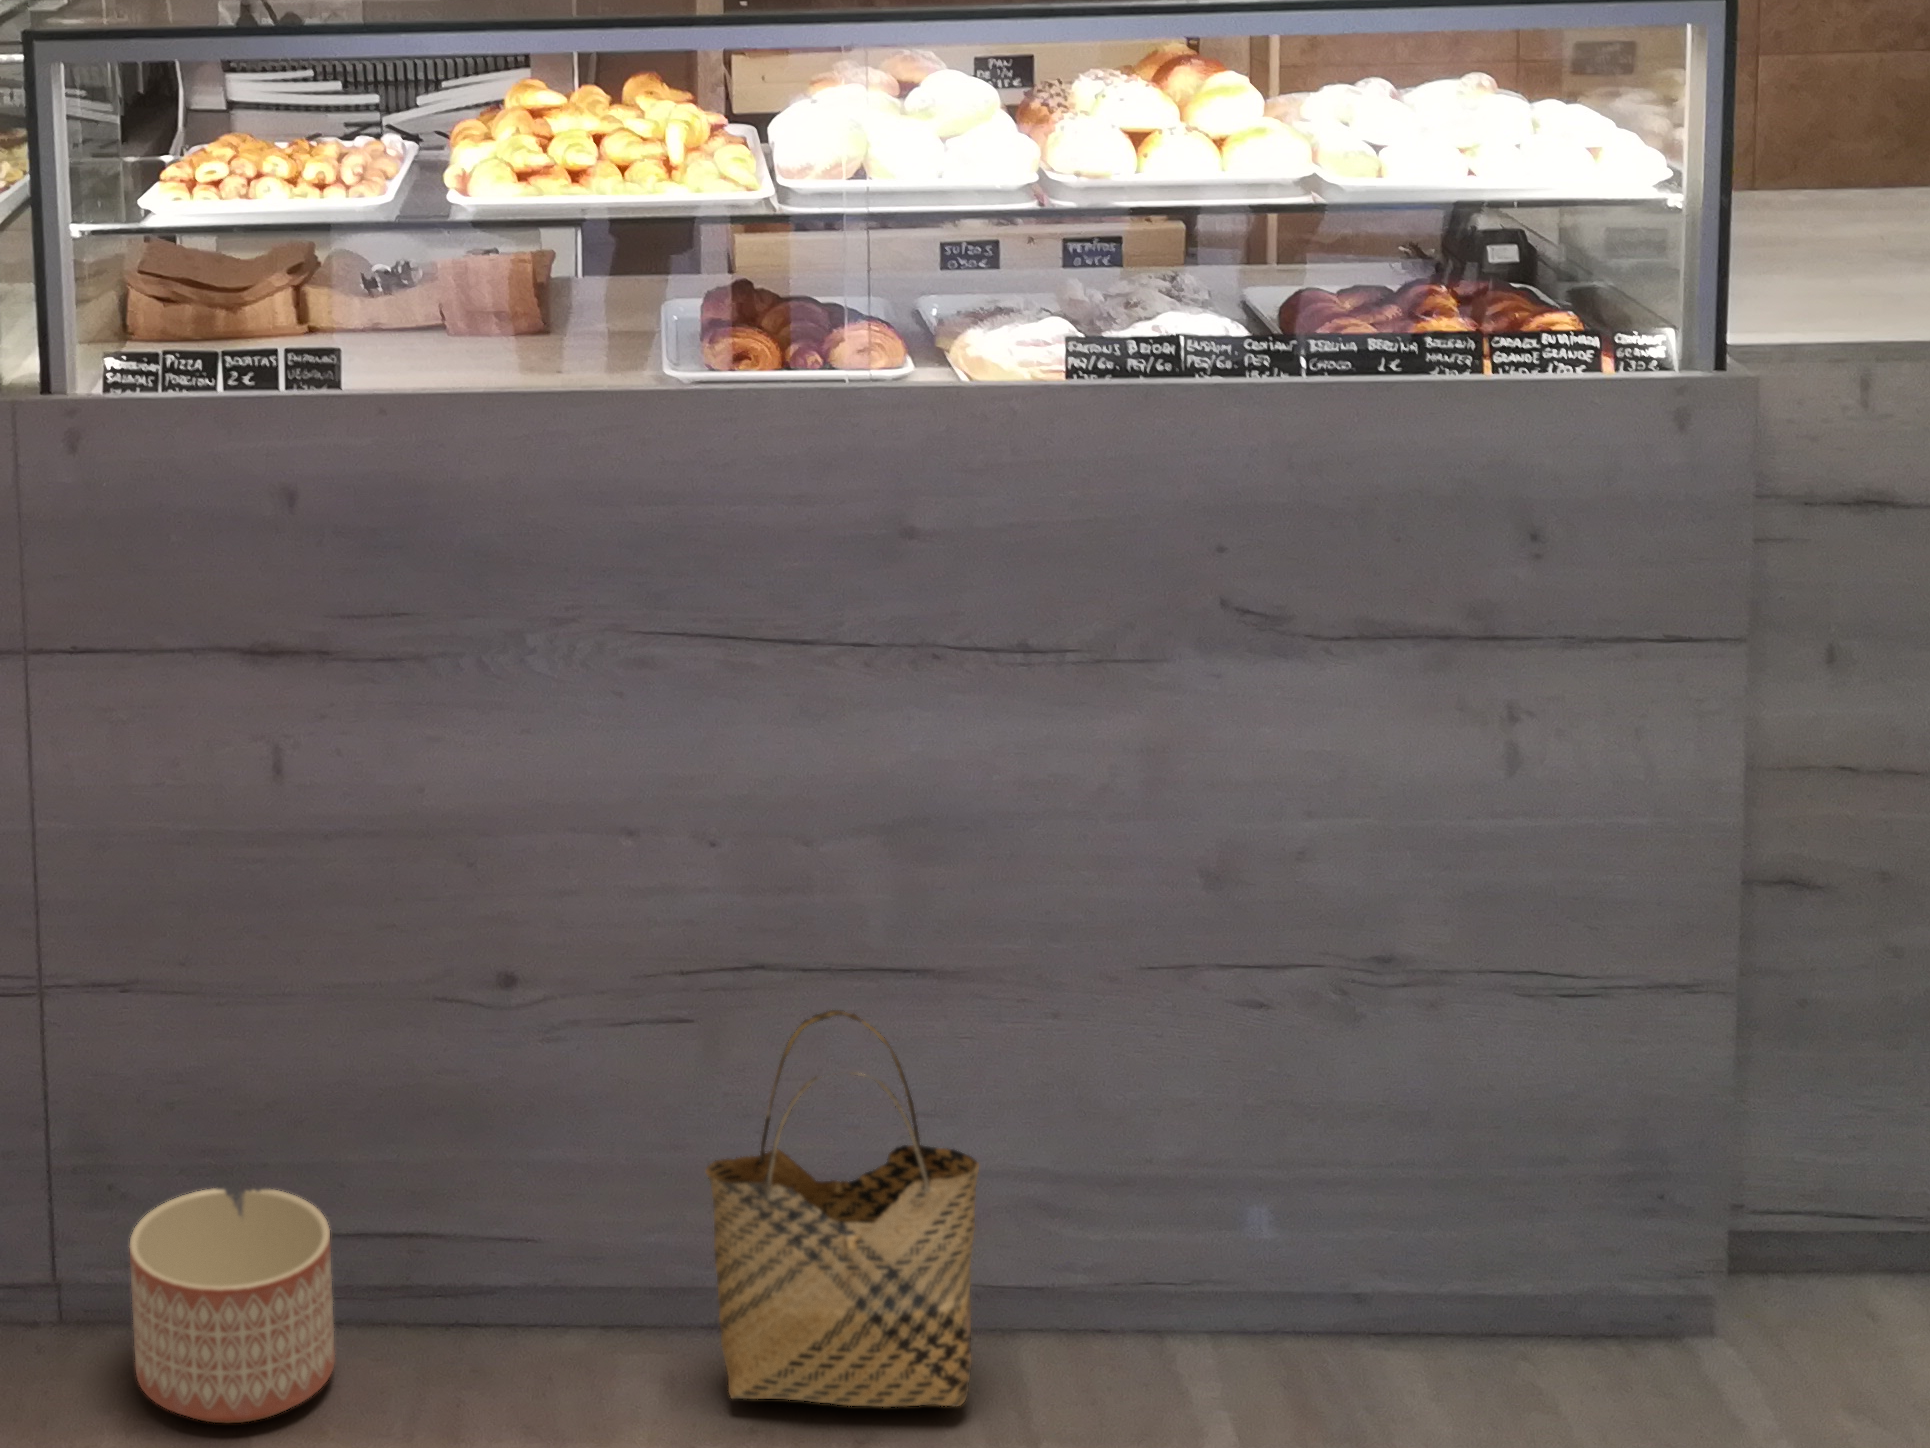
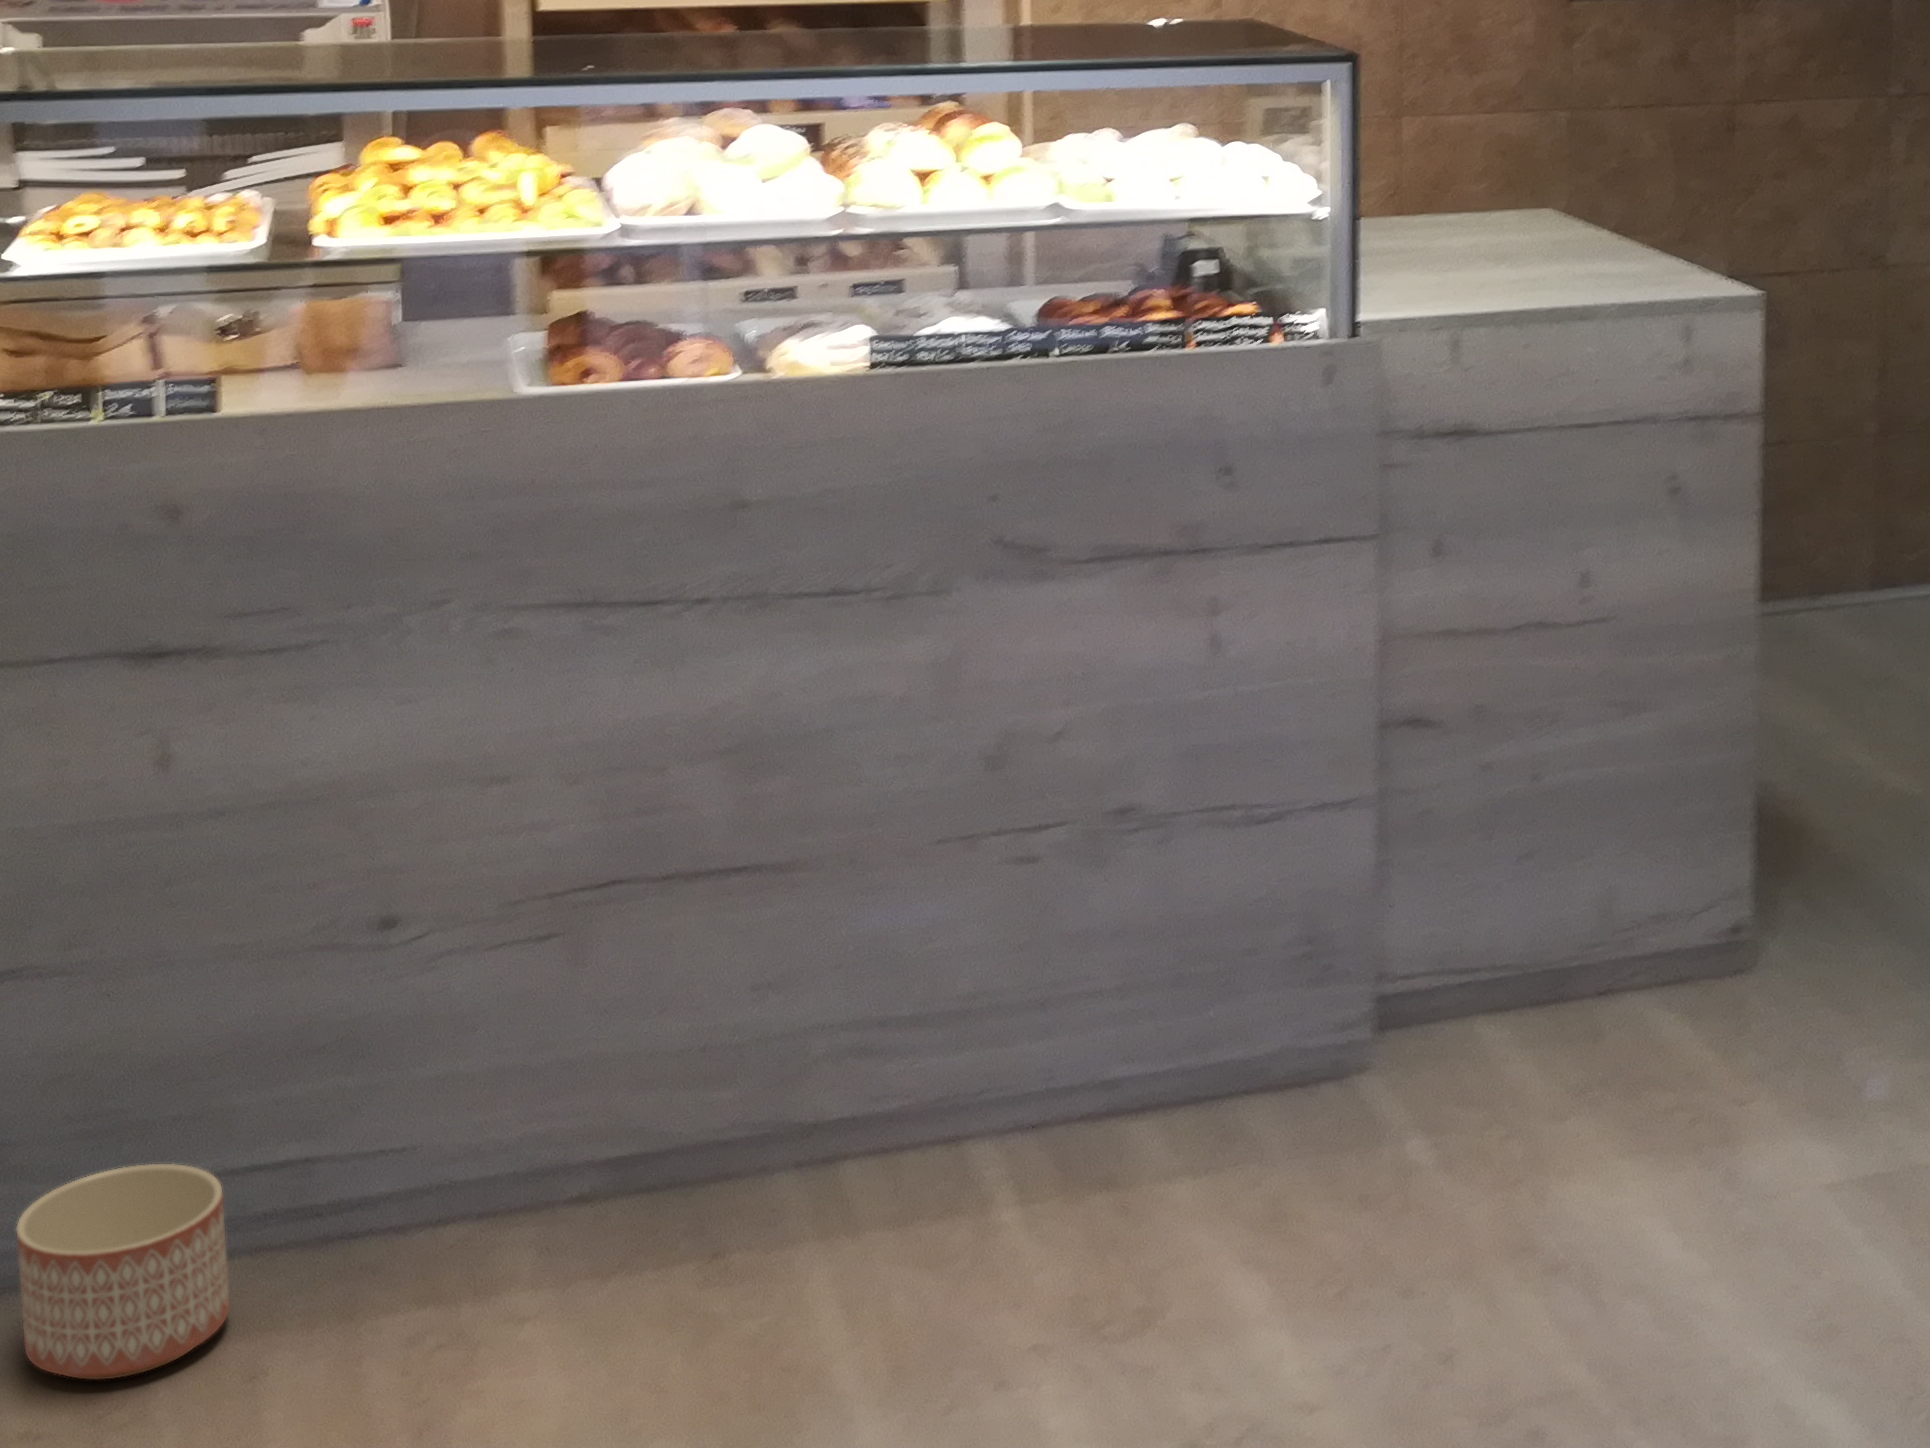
woven basket: present [706,1010,979,1407] -> none [578,922,816,1265]

